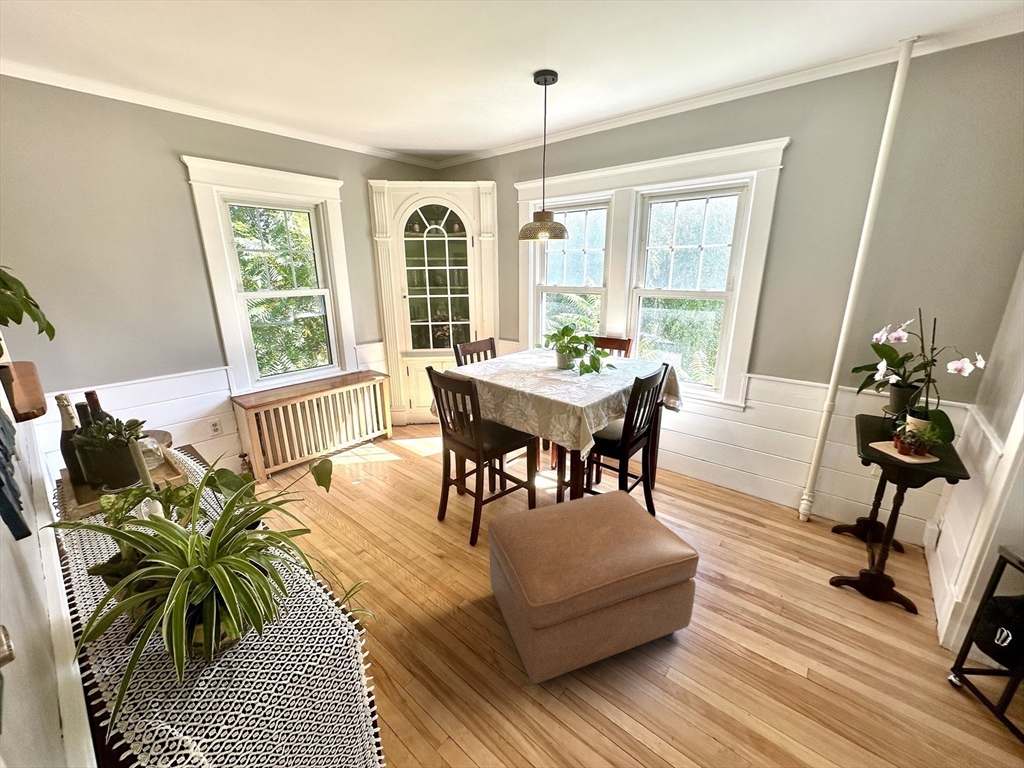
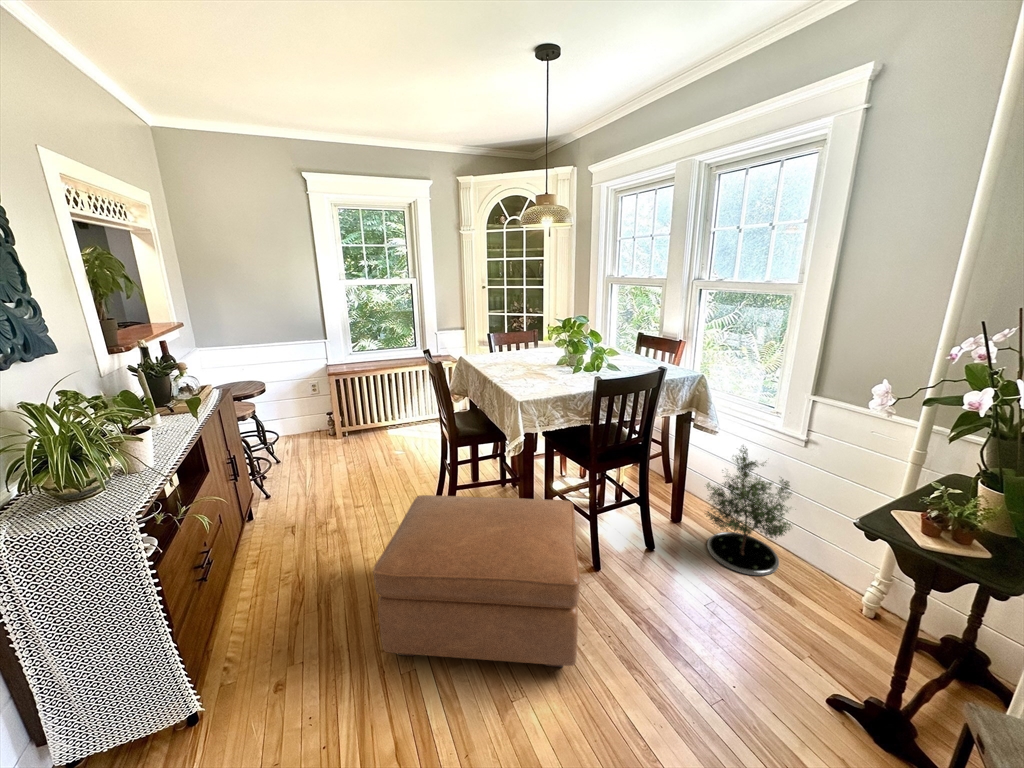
potted tree: none [684,417,750,516] -> present [706,446,792,576]

